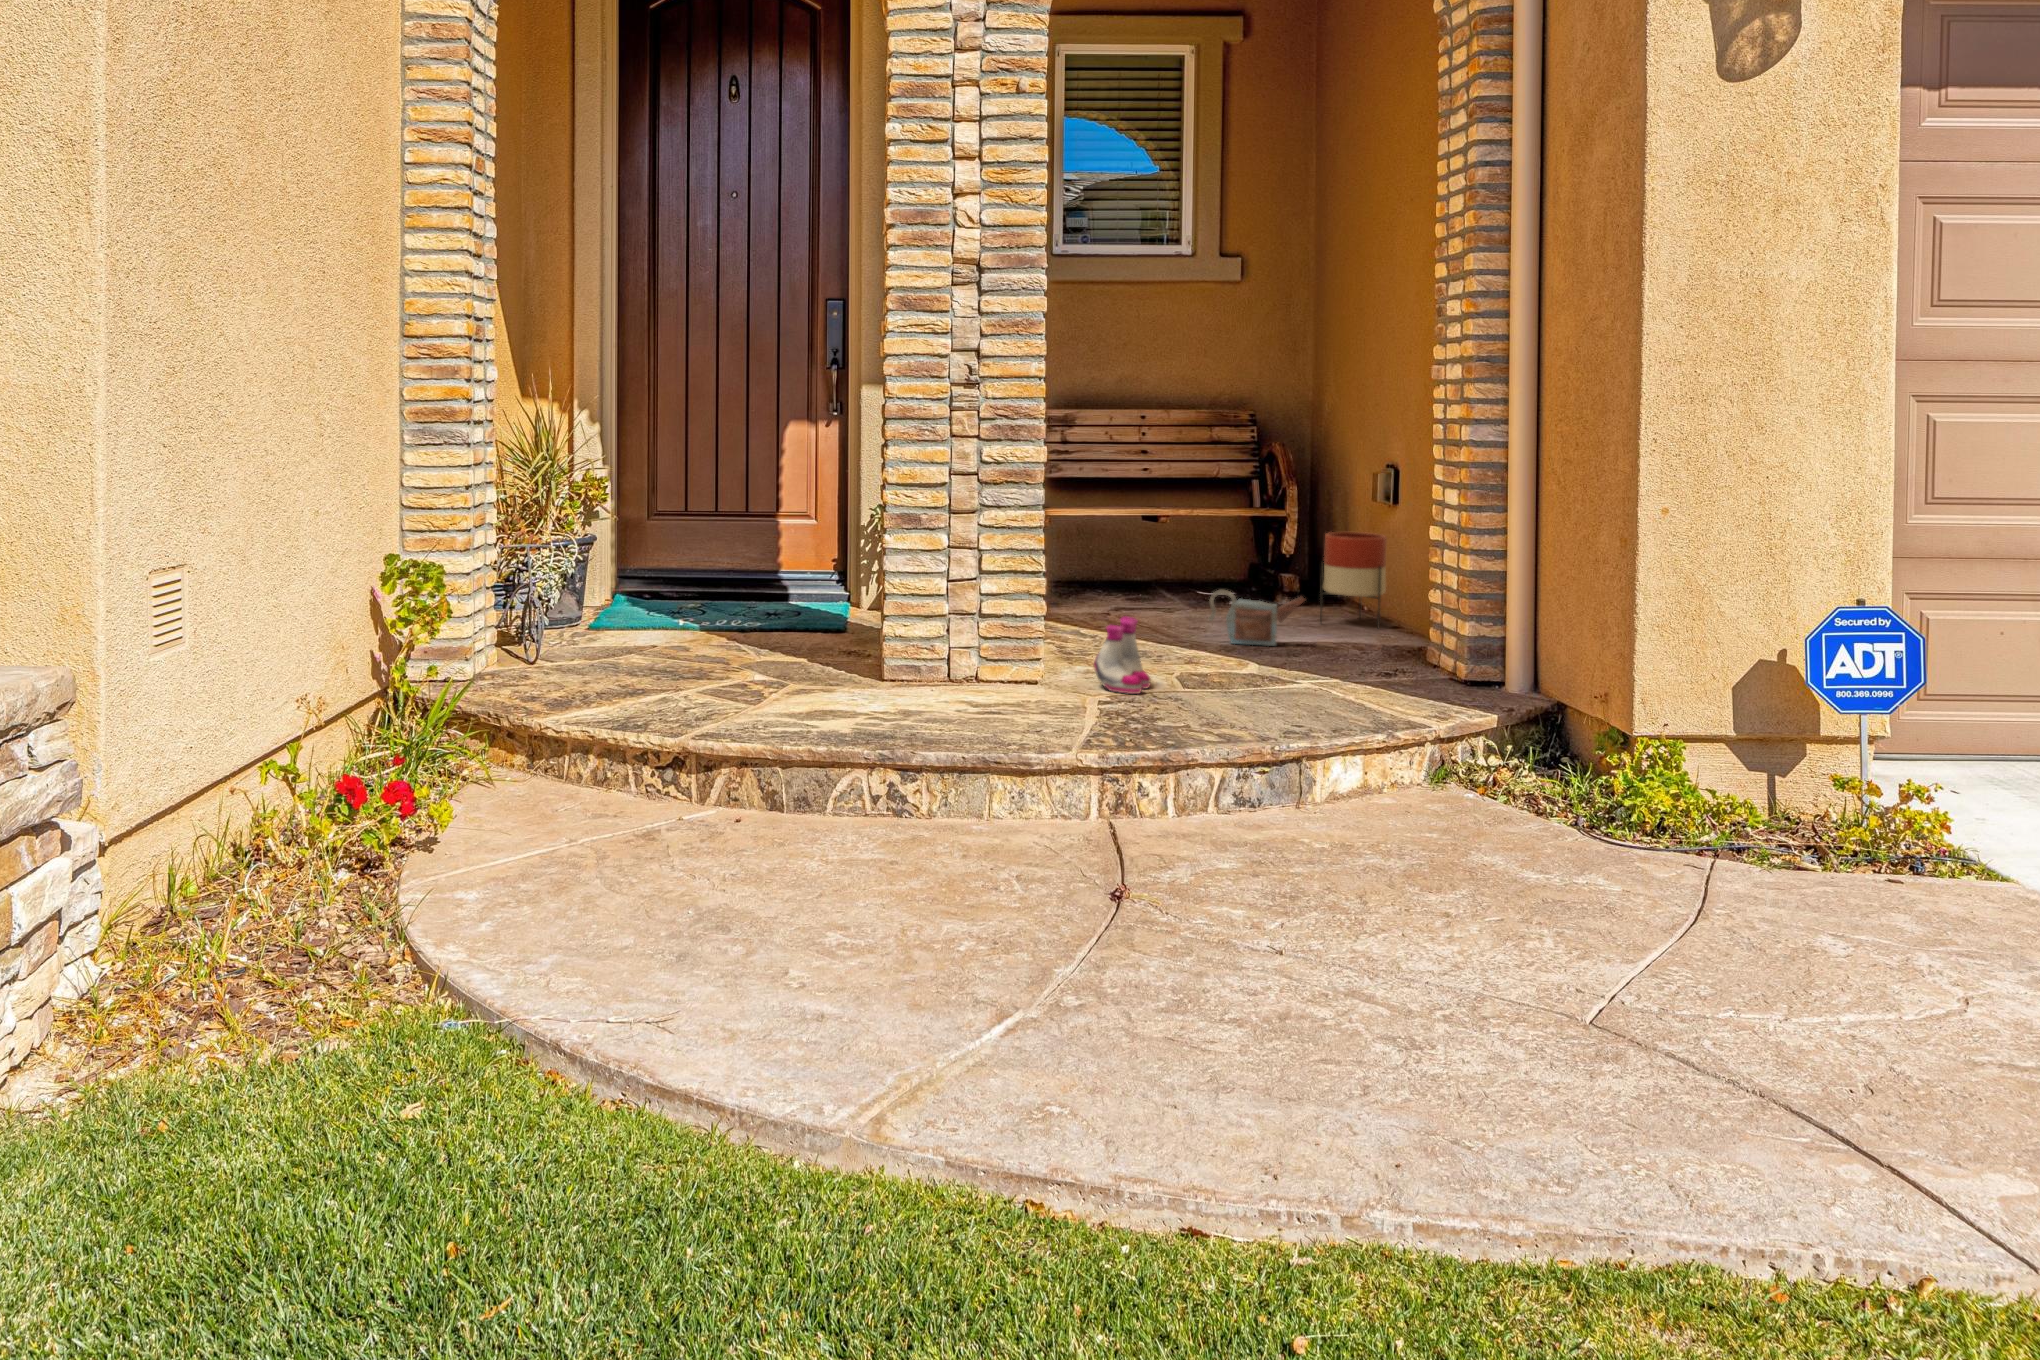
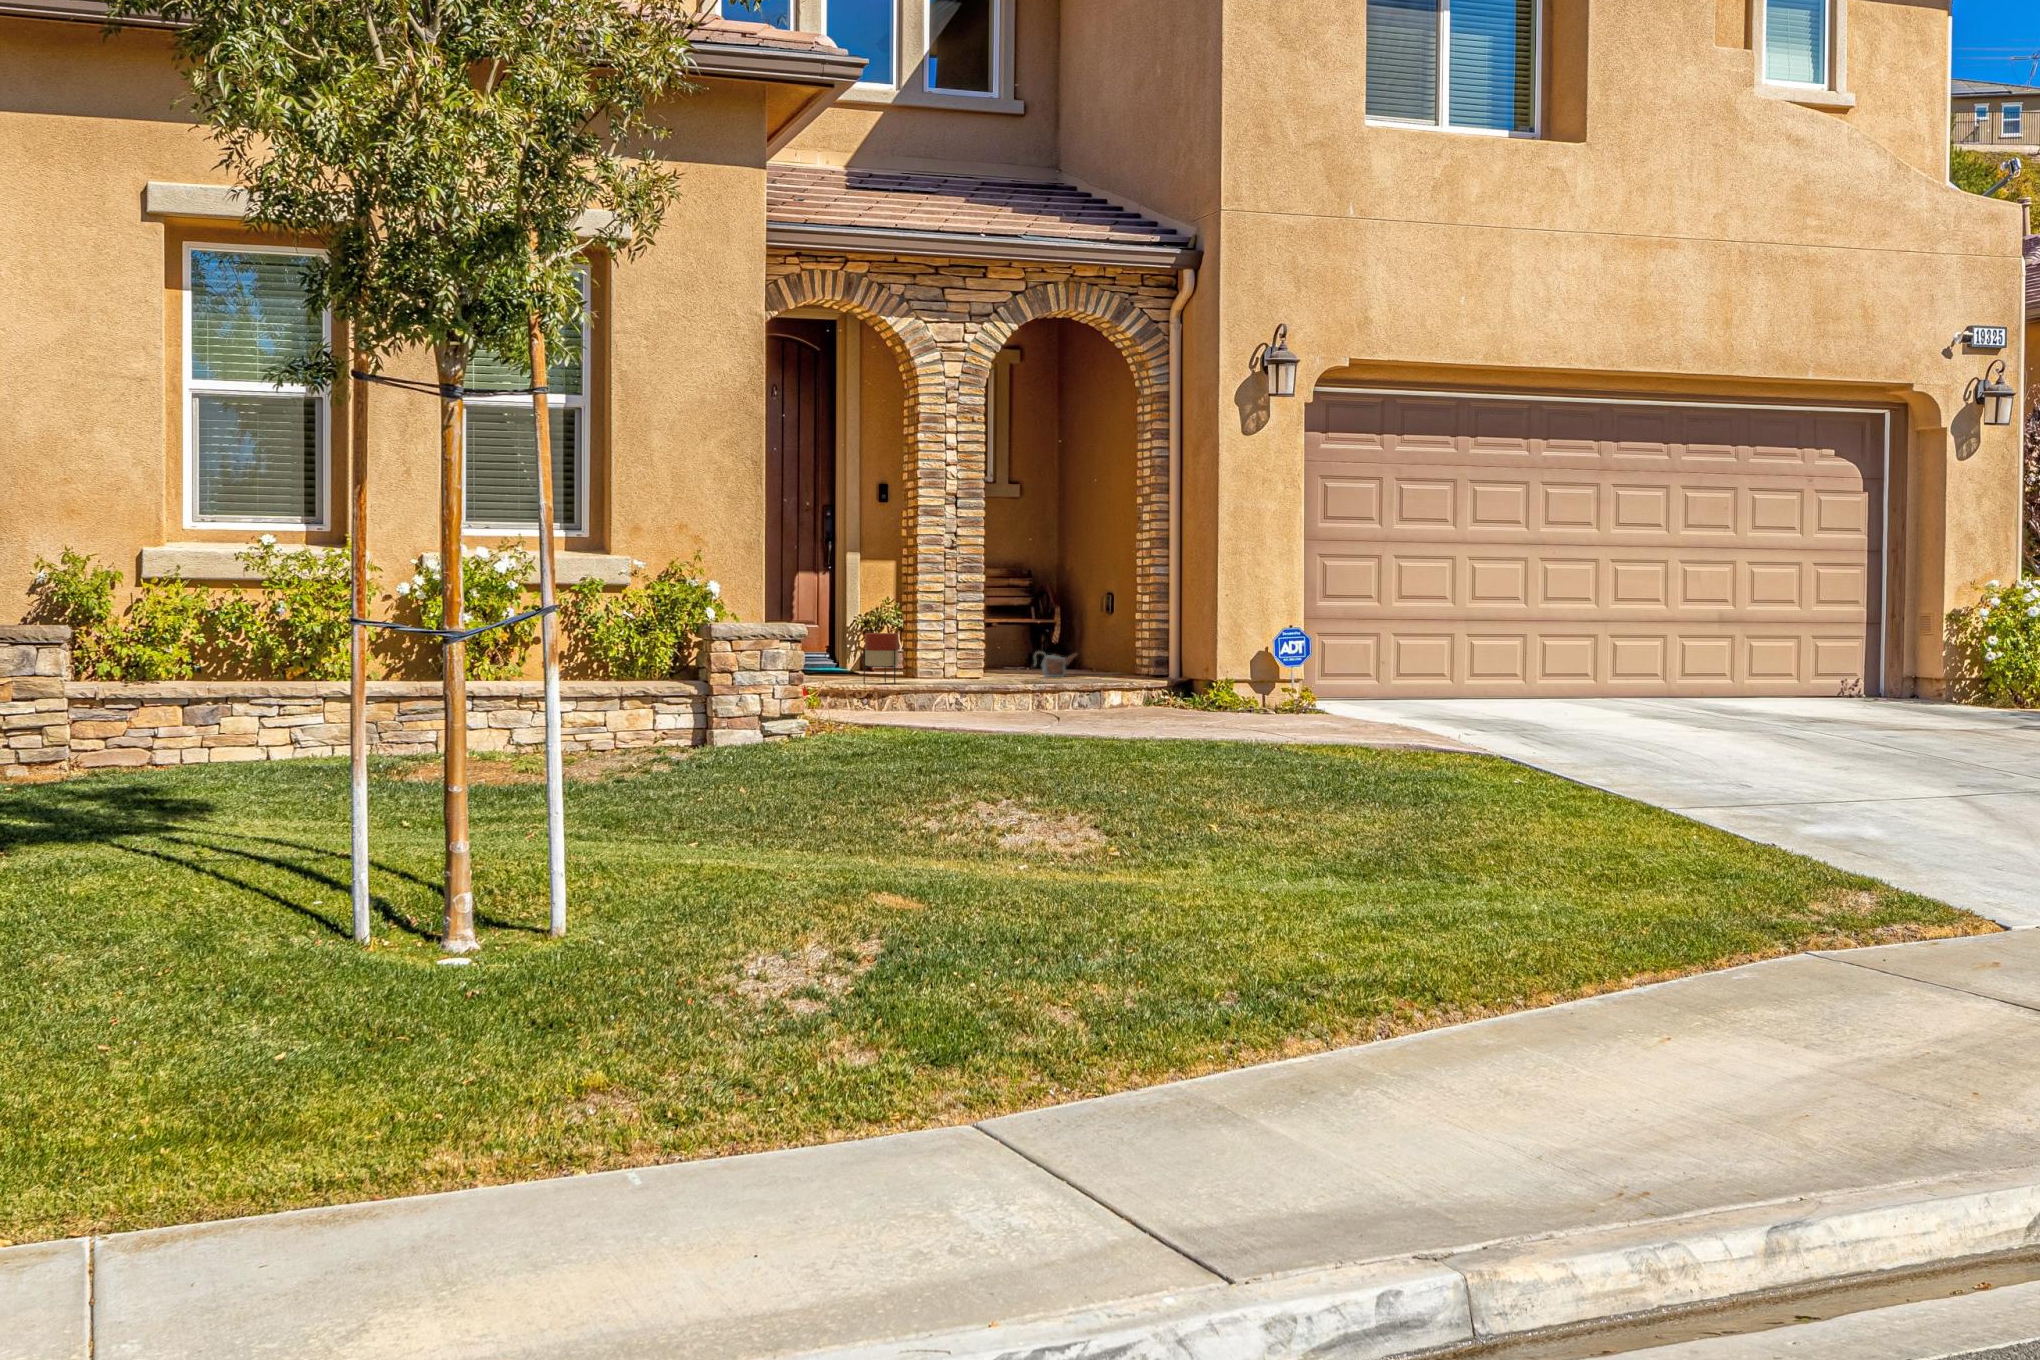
planter: present [1320,532,1387,628] -> present [863,633,898,684]
boots: present [1094,616,1151,694] -> none [1003,651,1028,682]

